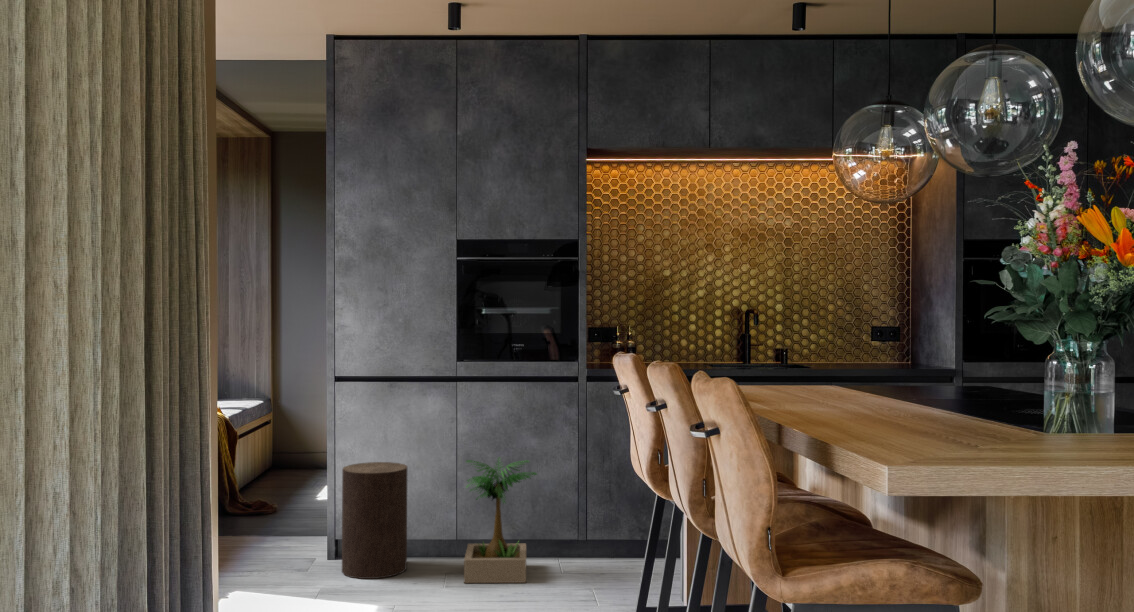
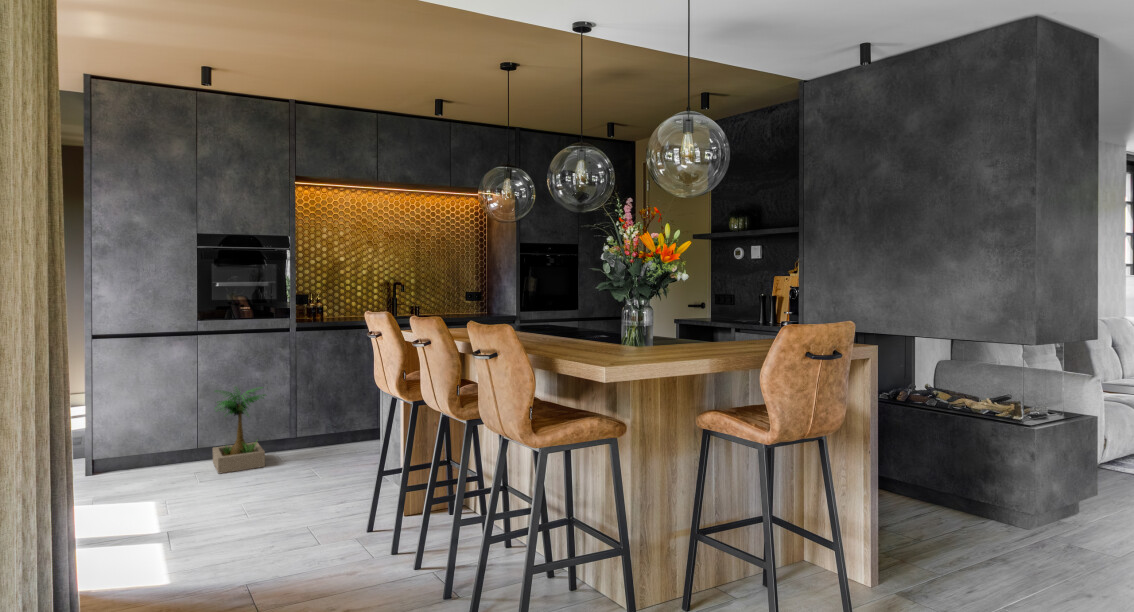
stool: present [342,462,407,579] -> none [106,397,164,484]

